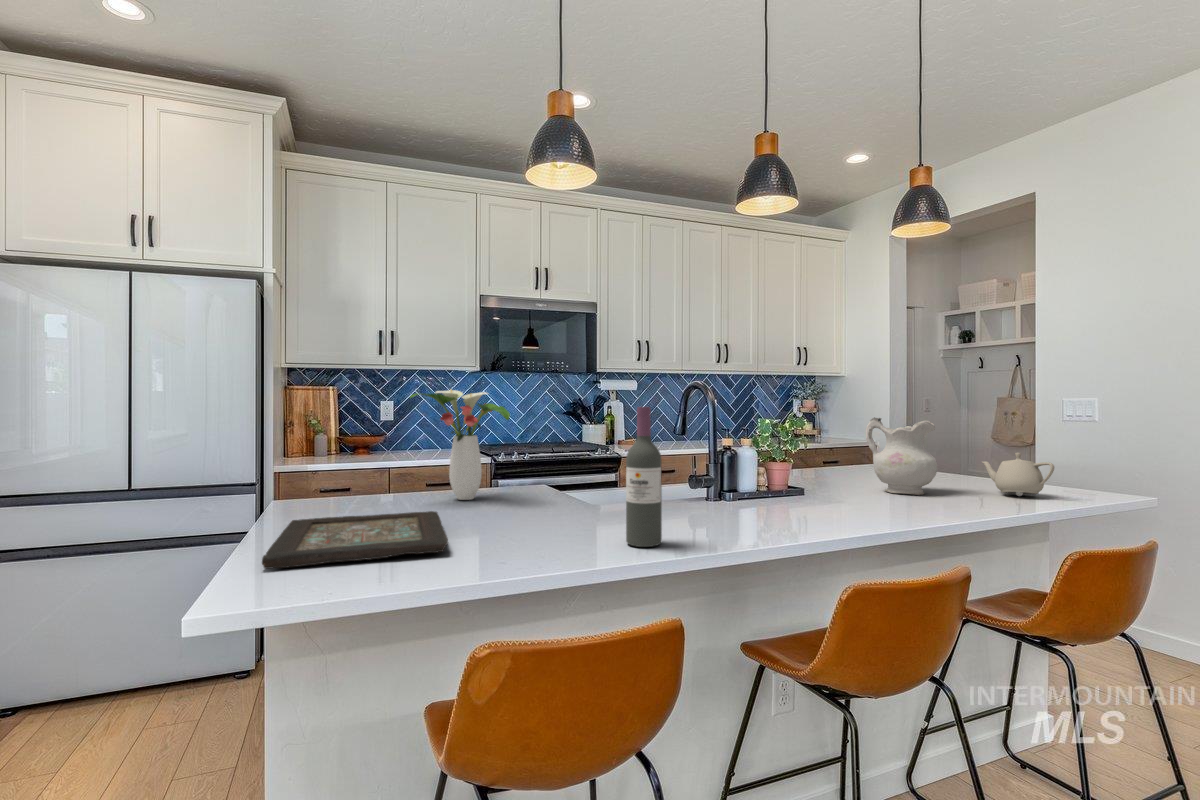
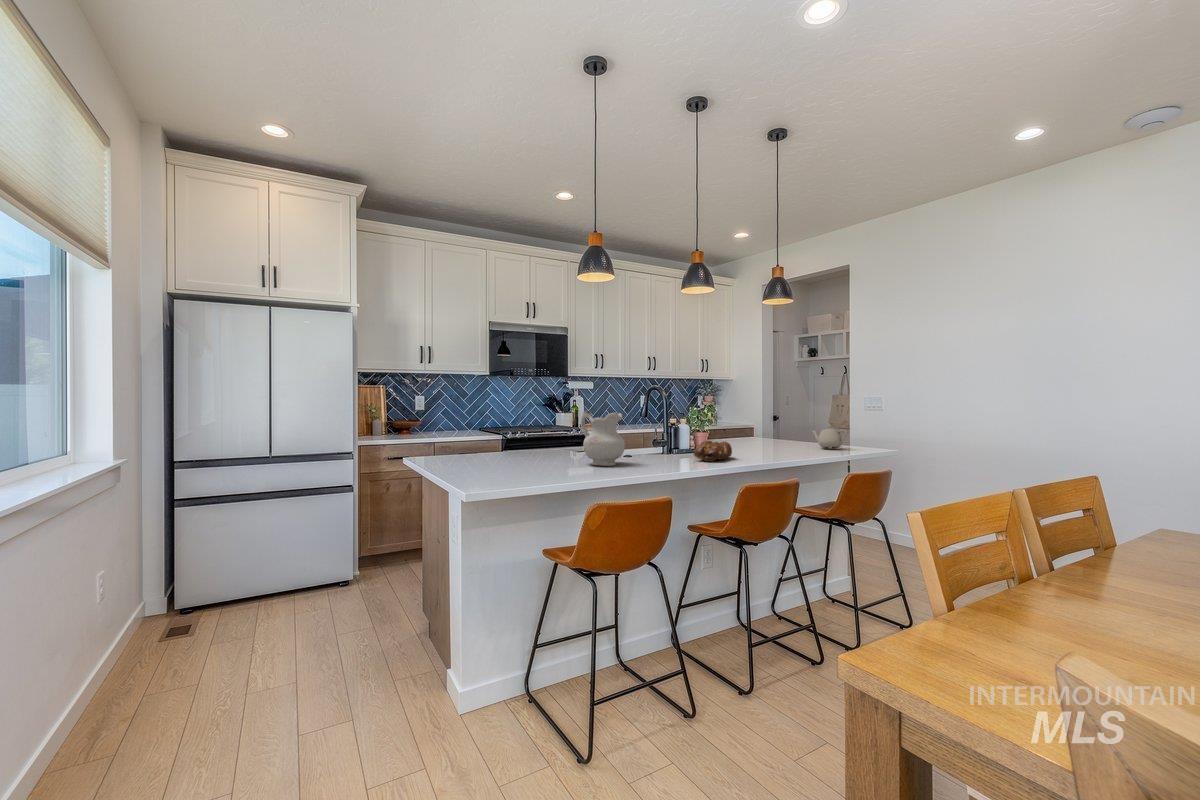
flower arrangement: present [410,390,510,500] -> none [494,389,553,455]
wine bottle: present [626,407,662,547] -> none [635,399,653,470]
ceramic pitcher: present [866,417,937,495] -> present [581,411,625,466]
bread loaf: none [754,483,829,525] -> present [694,441,732,462]
decorative tray: present [262,511,448,569] -> none [447,458,551,480]

